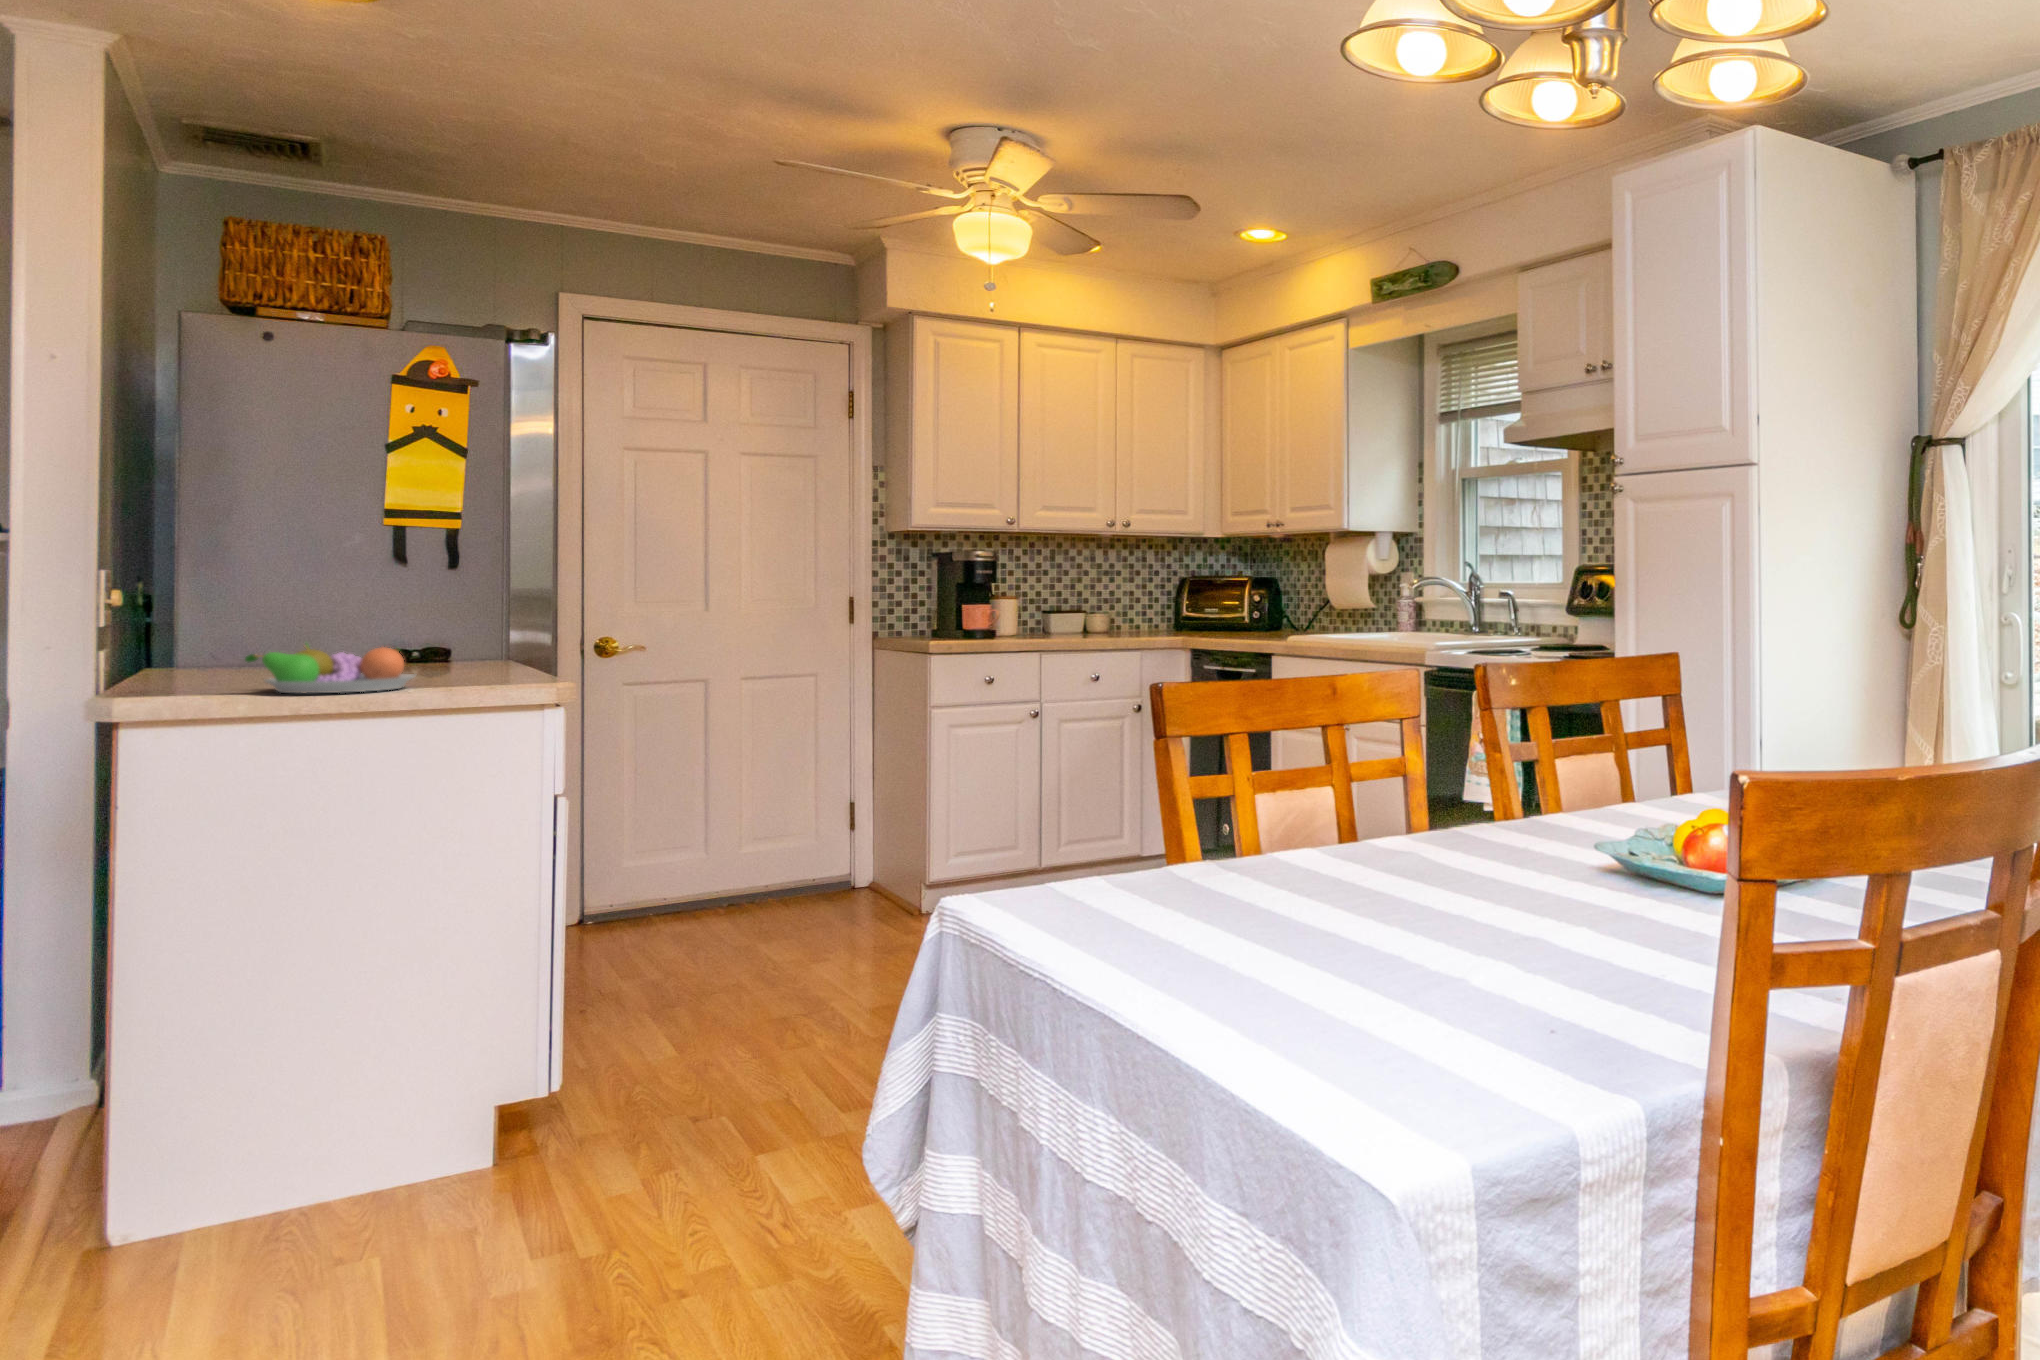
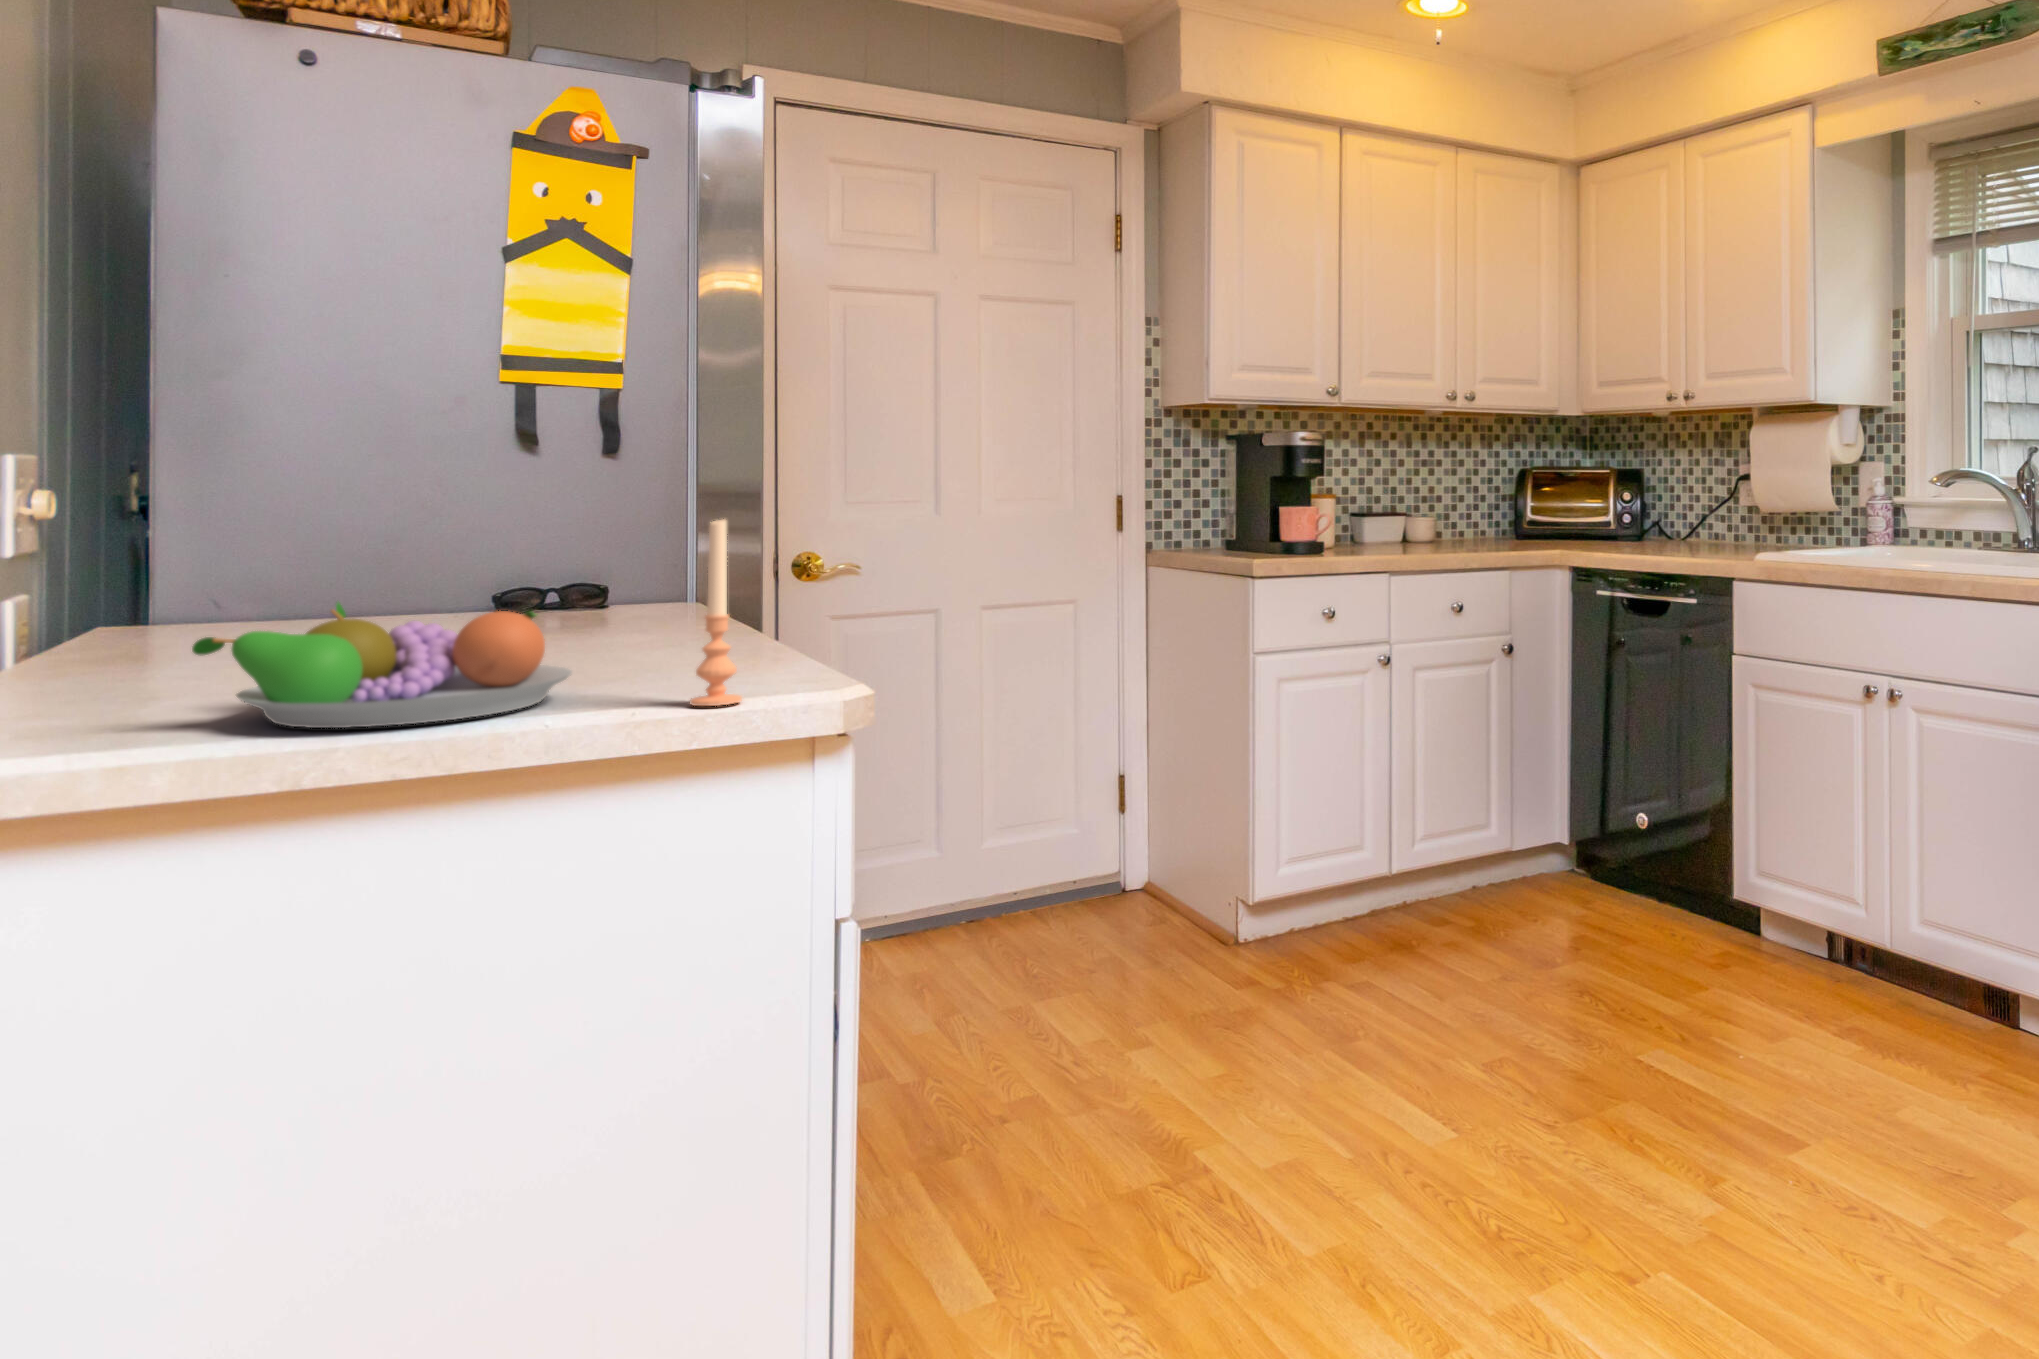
candle: none [472,603,498,689] -> present [690,519,742,706]

